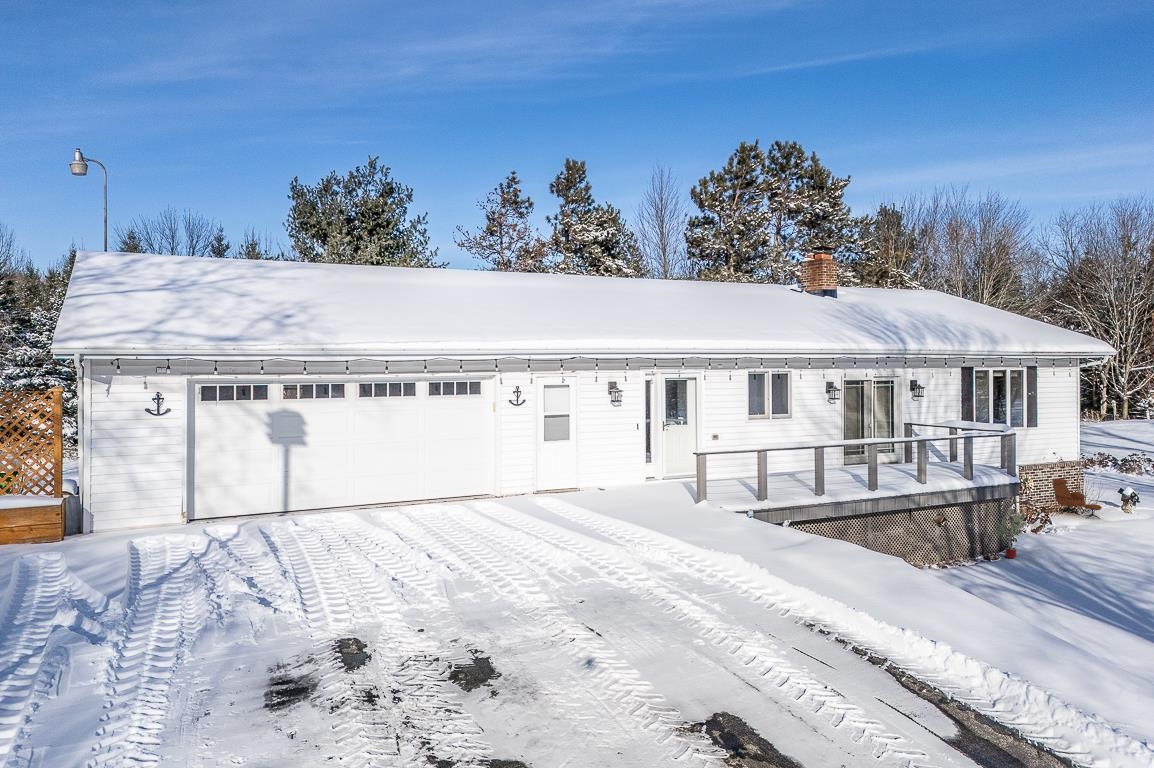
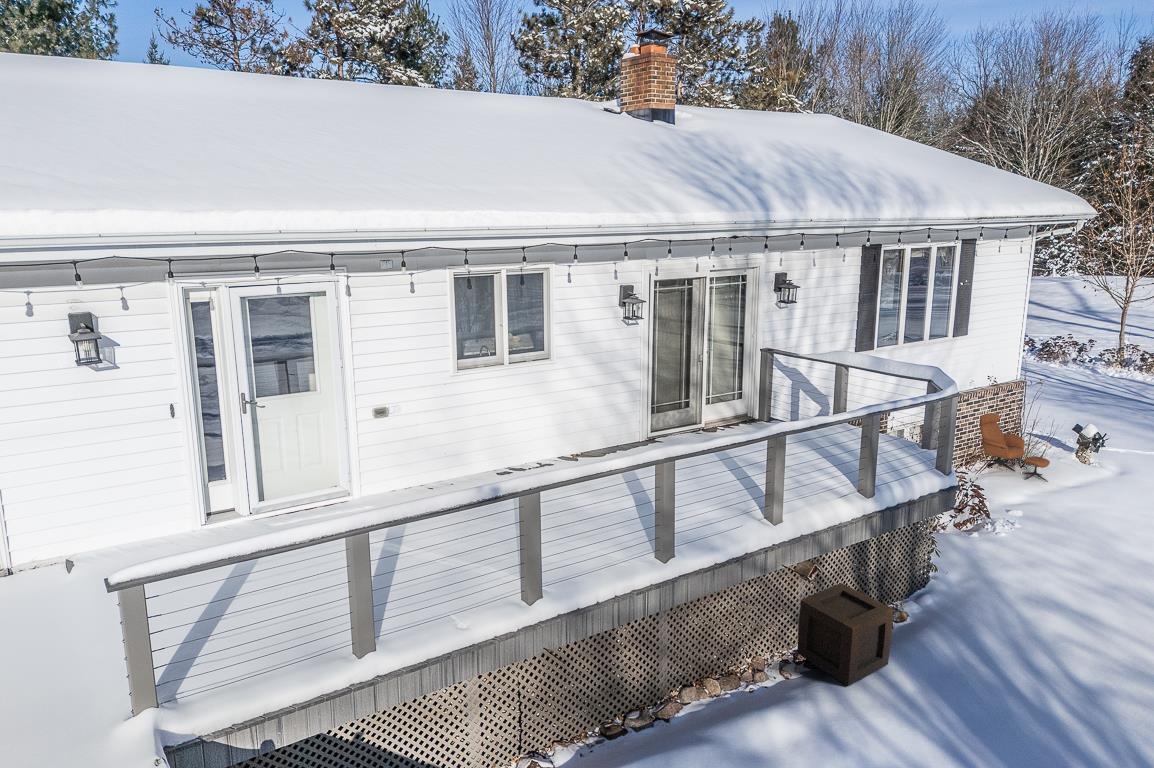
potted tree: present [994,508,1027,559] -> none [900,526,961,619]
wooden crate: none [937,530,988,572] -> present [797,583,893,686]

